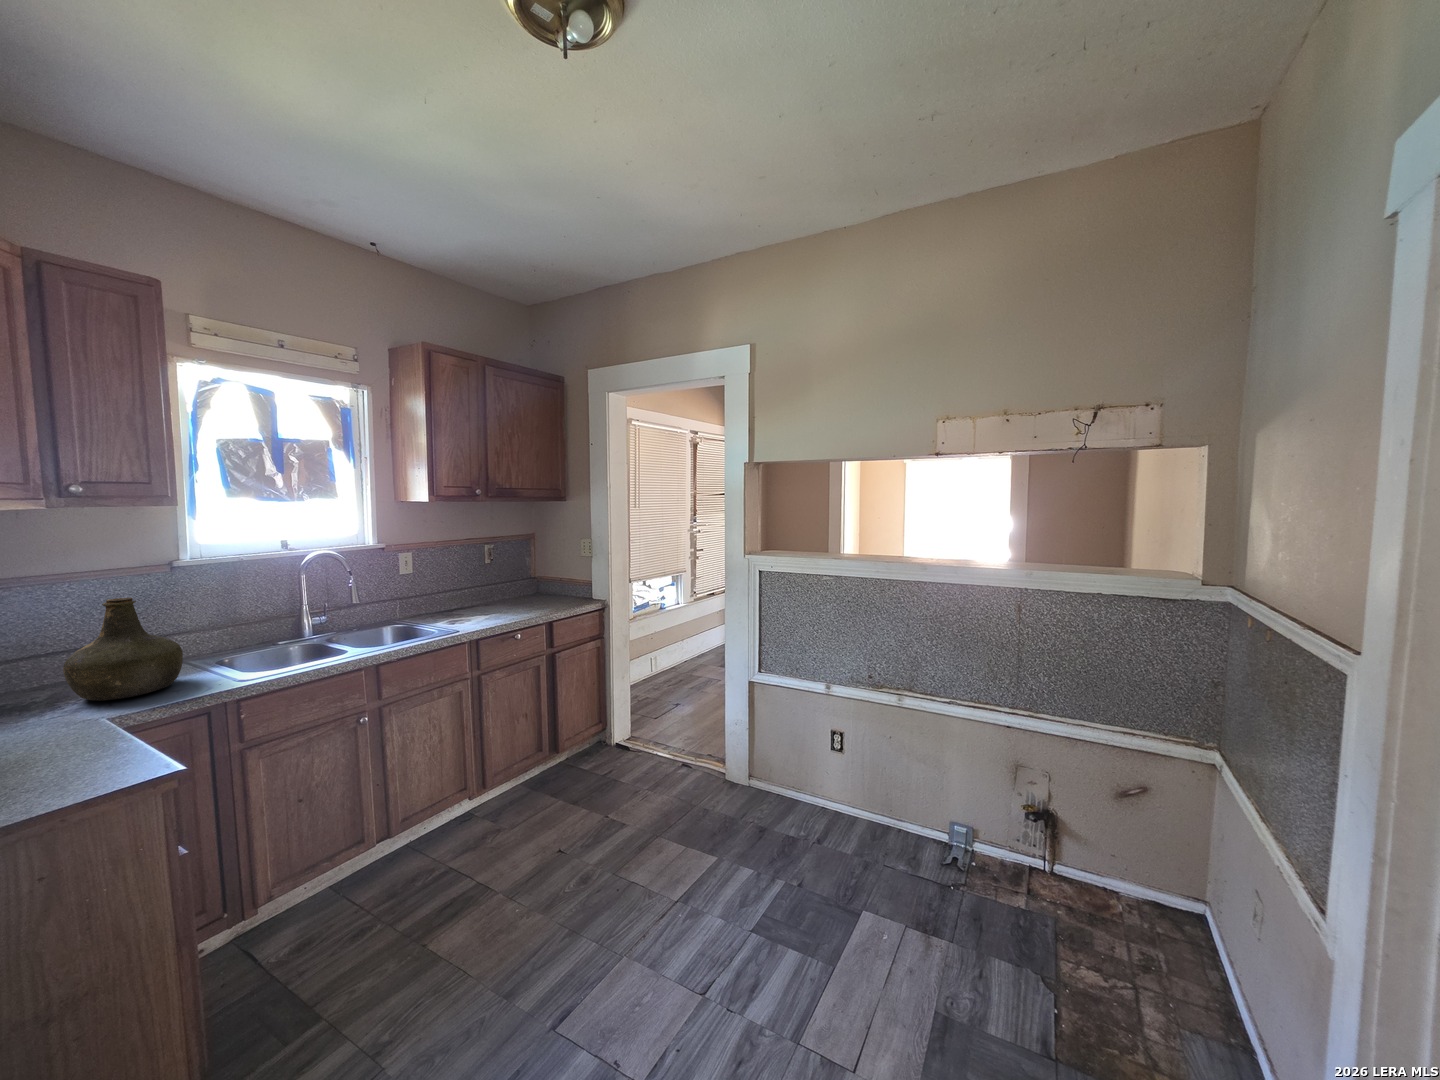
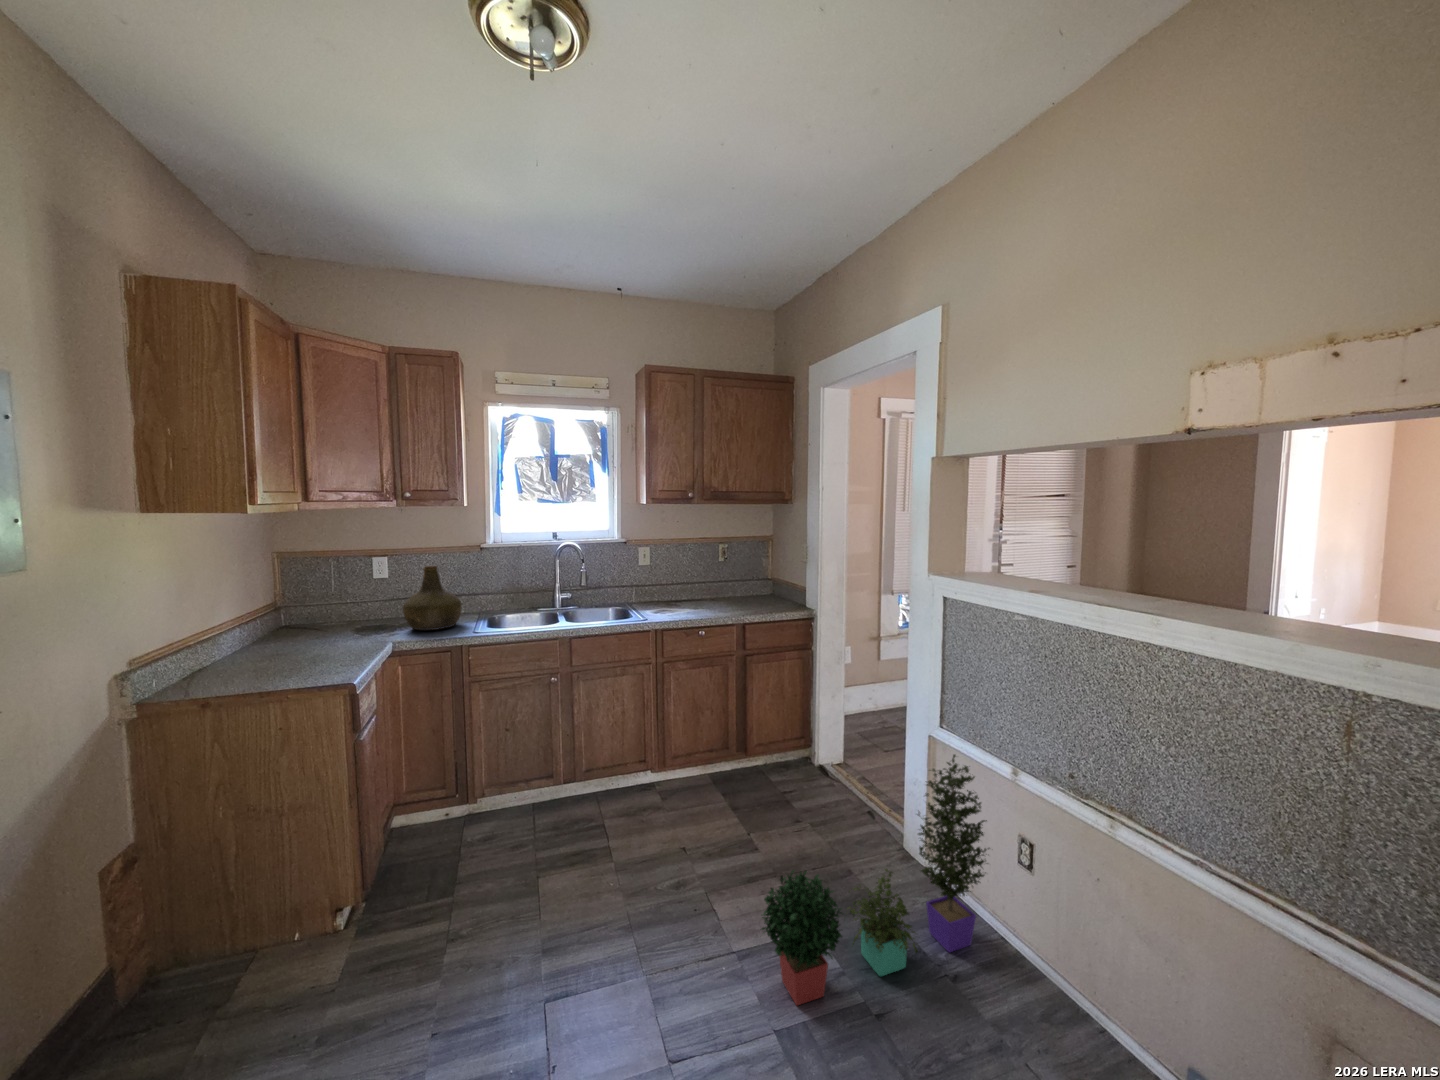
potted plant: none [710,686,827,908] -> present [761,755,990,1005]

